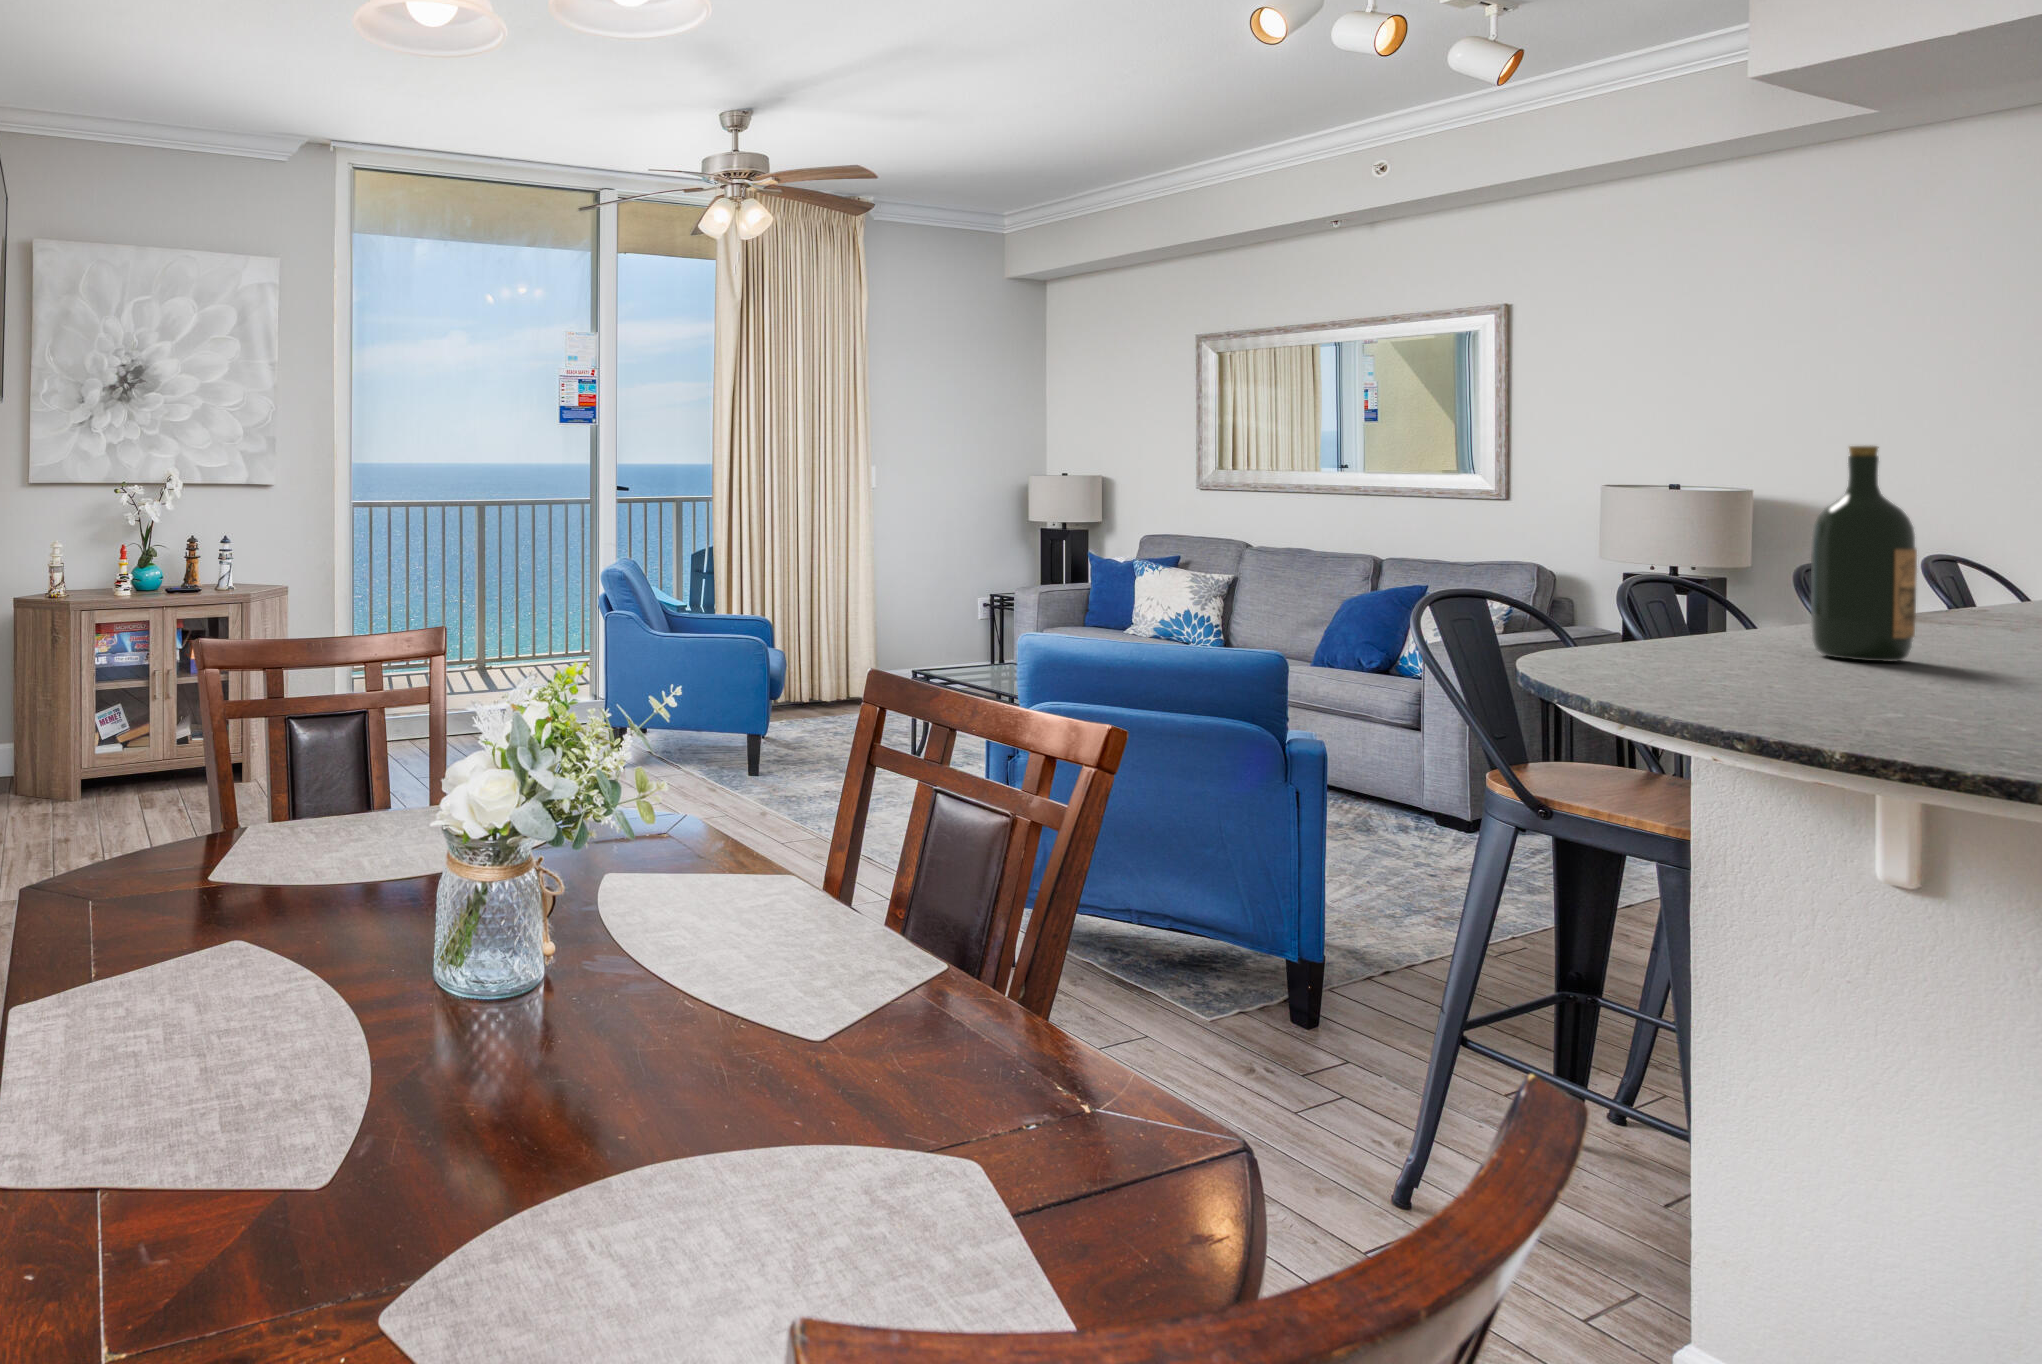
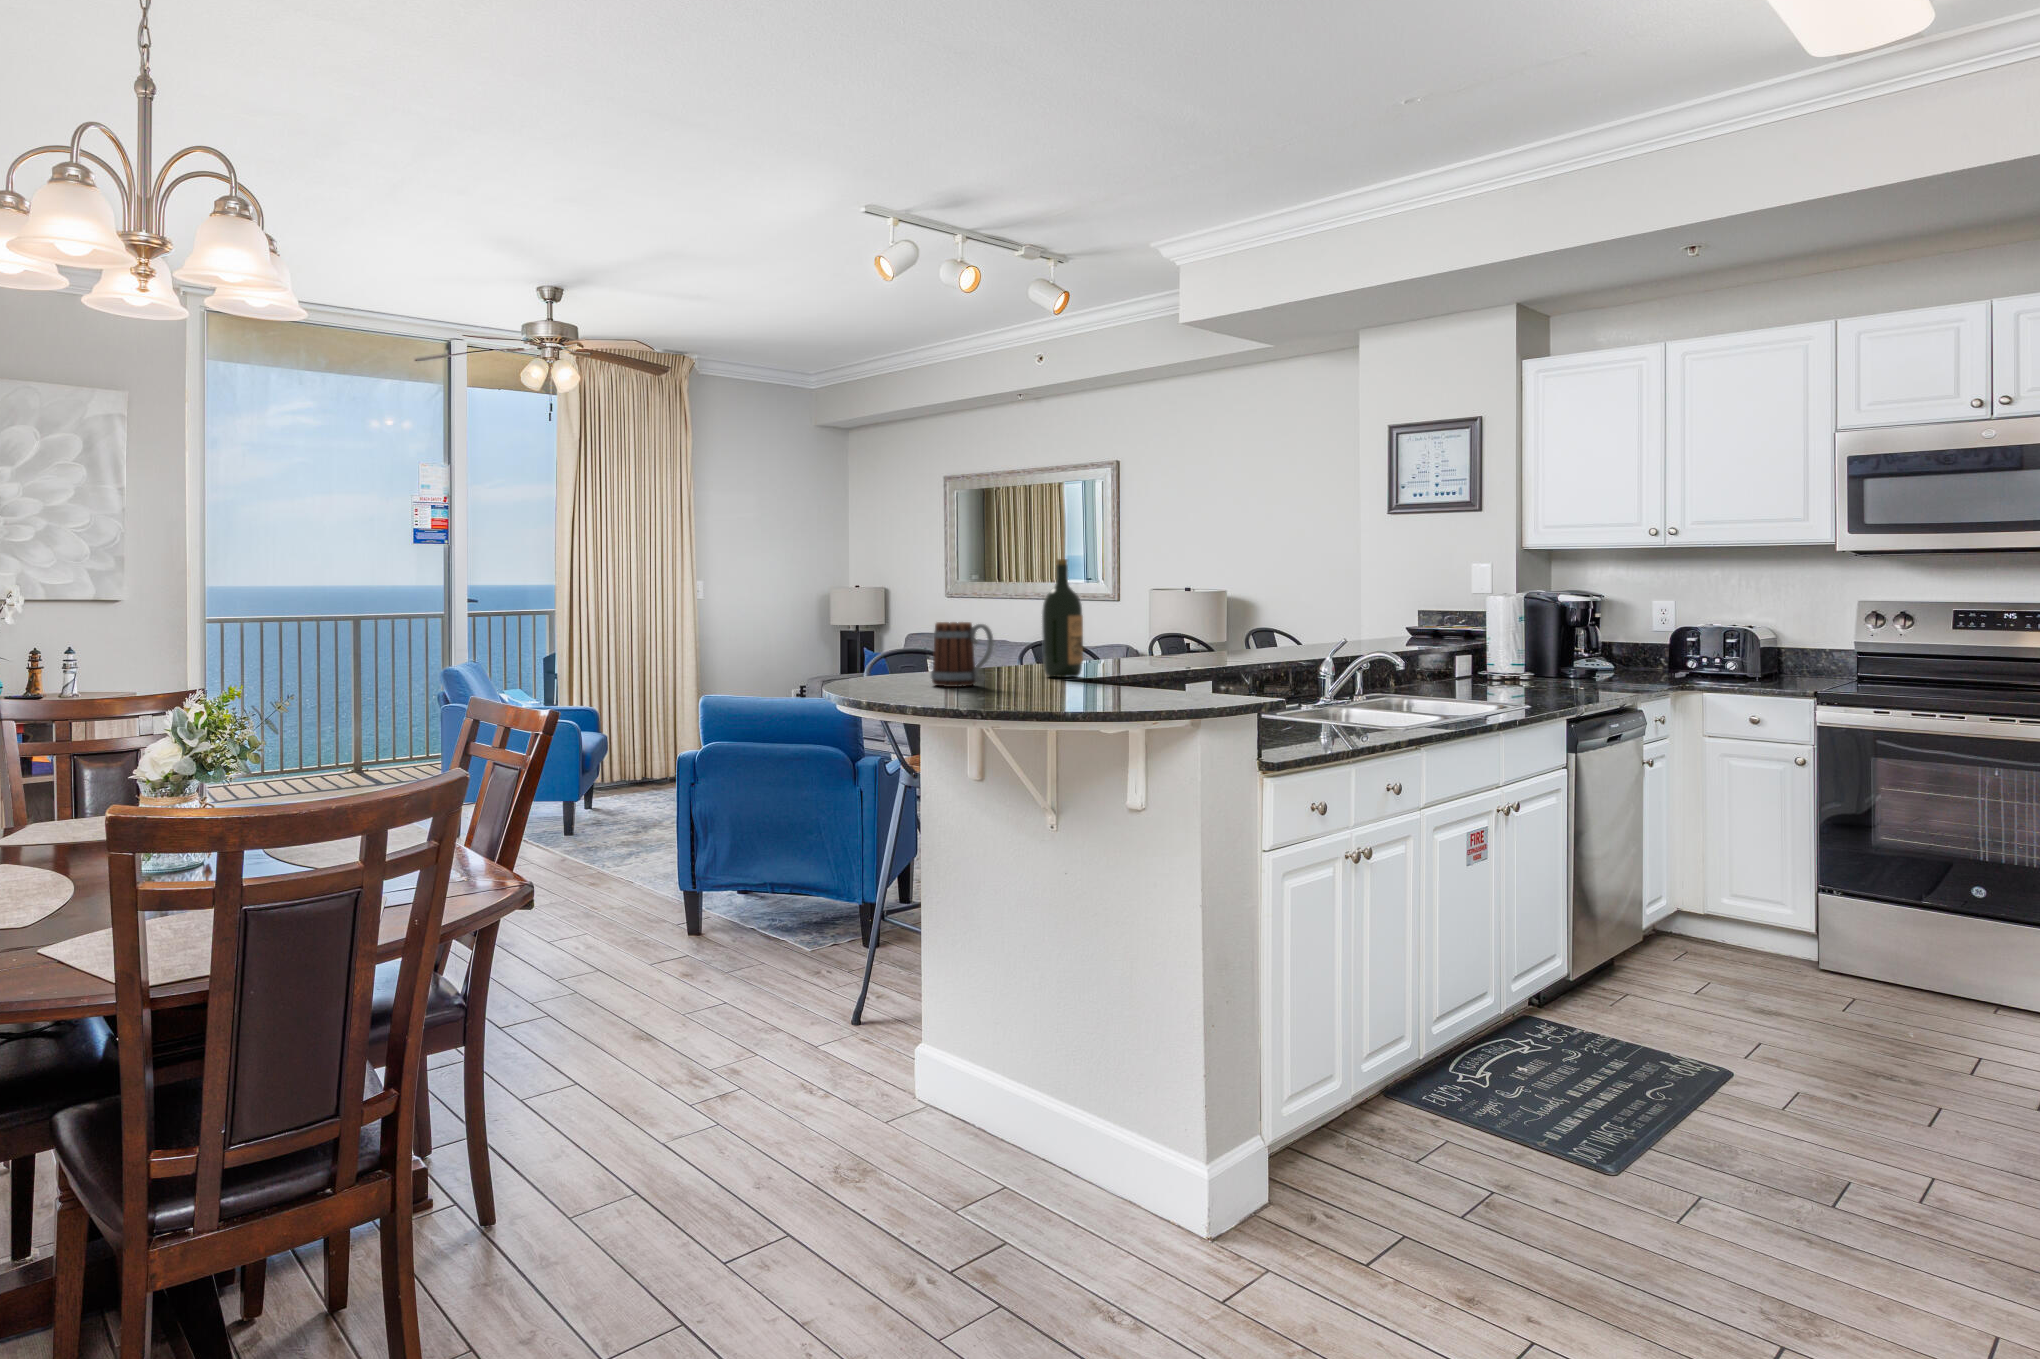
mug: none [1637,558,1807,679] -> present [931,622,993,687]

